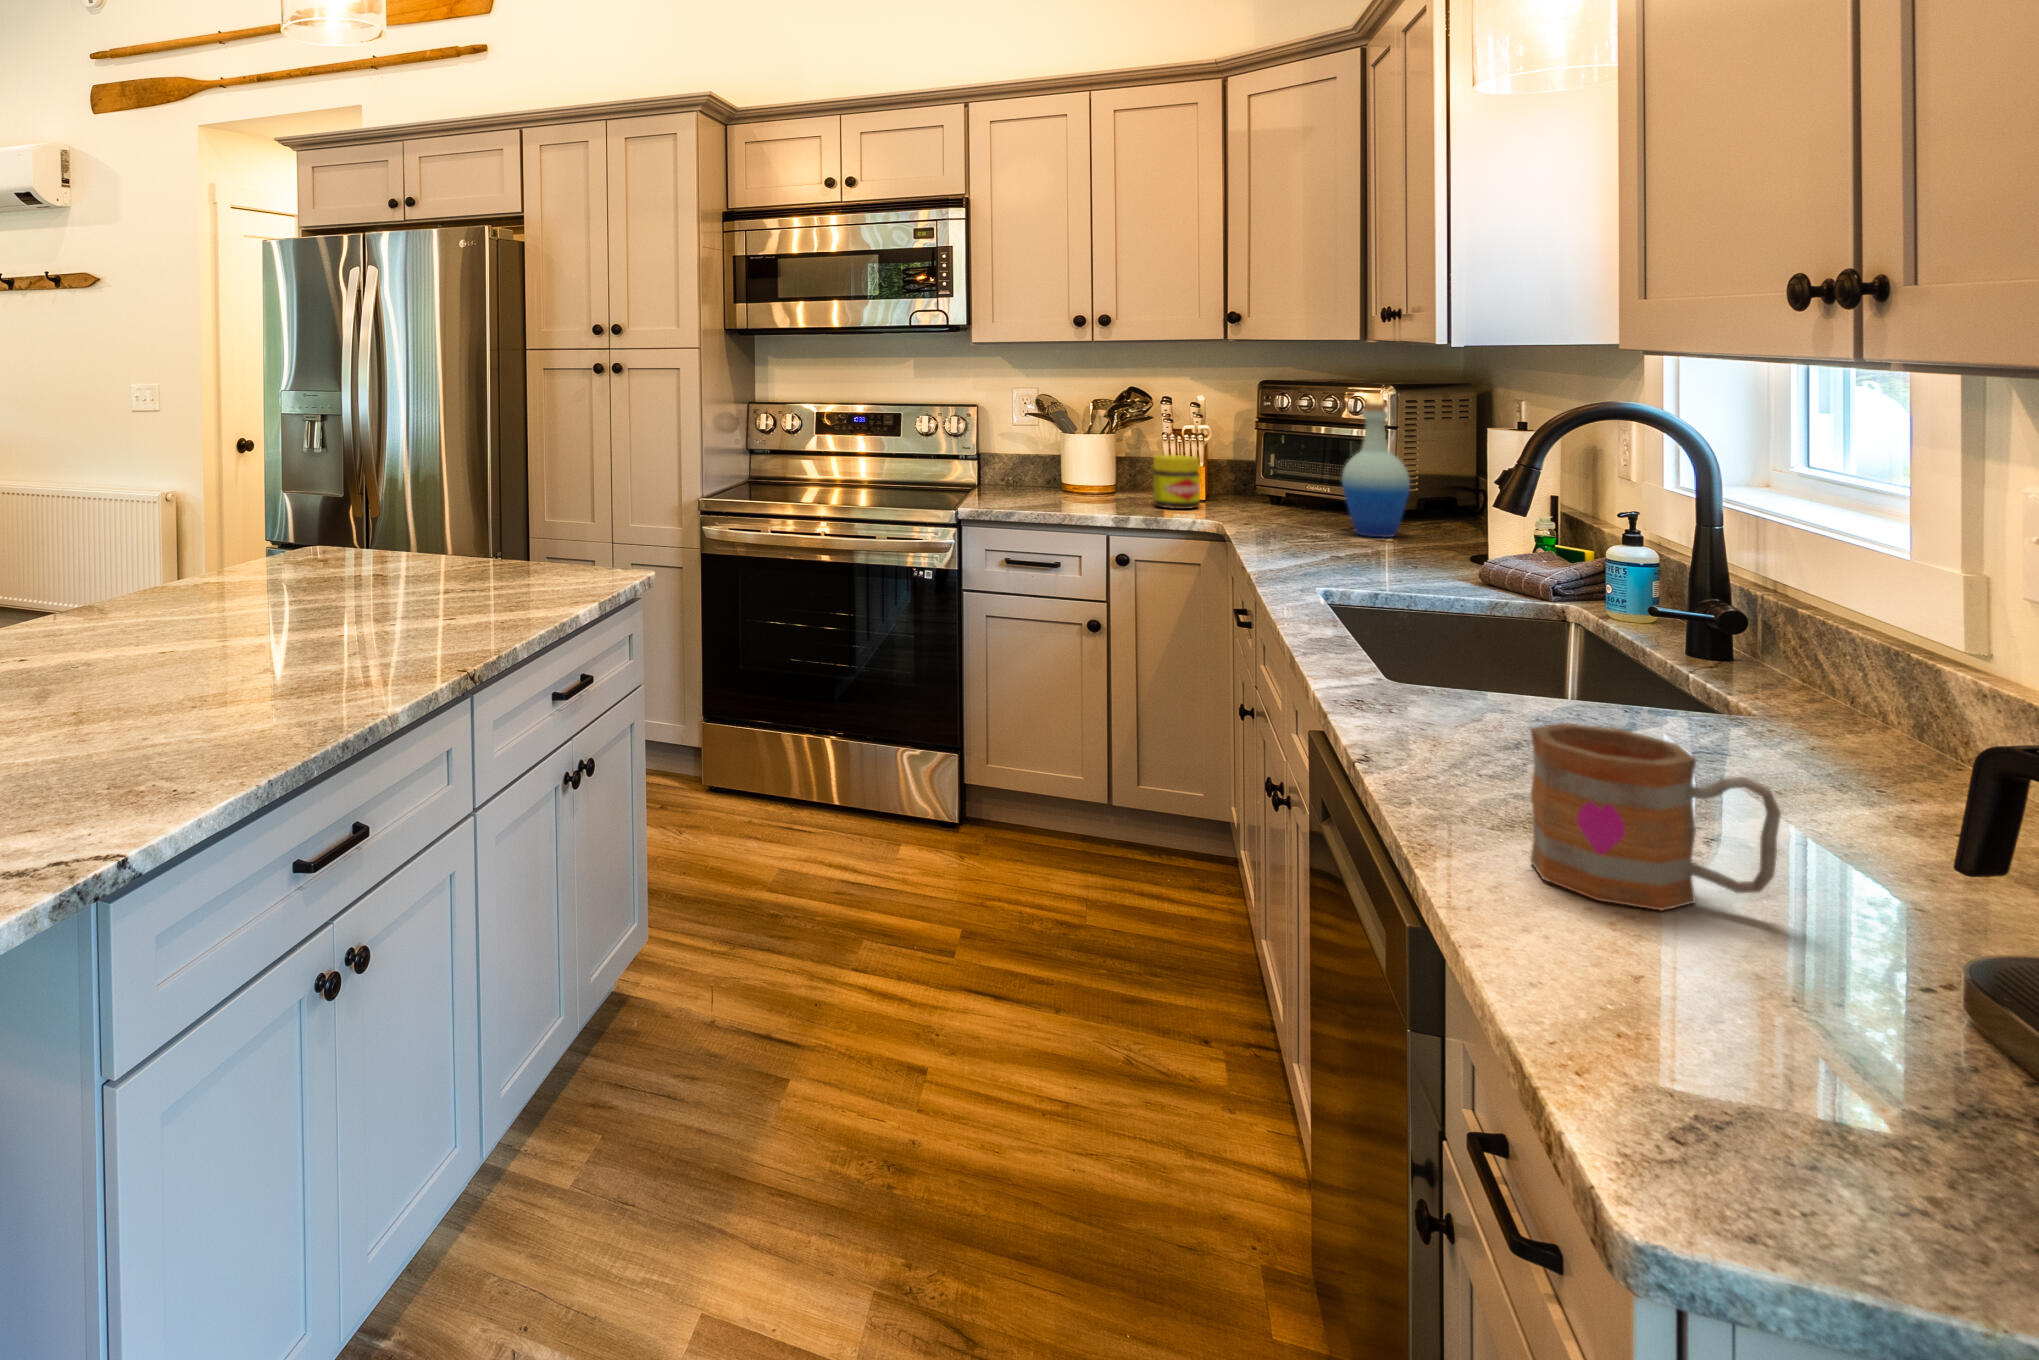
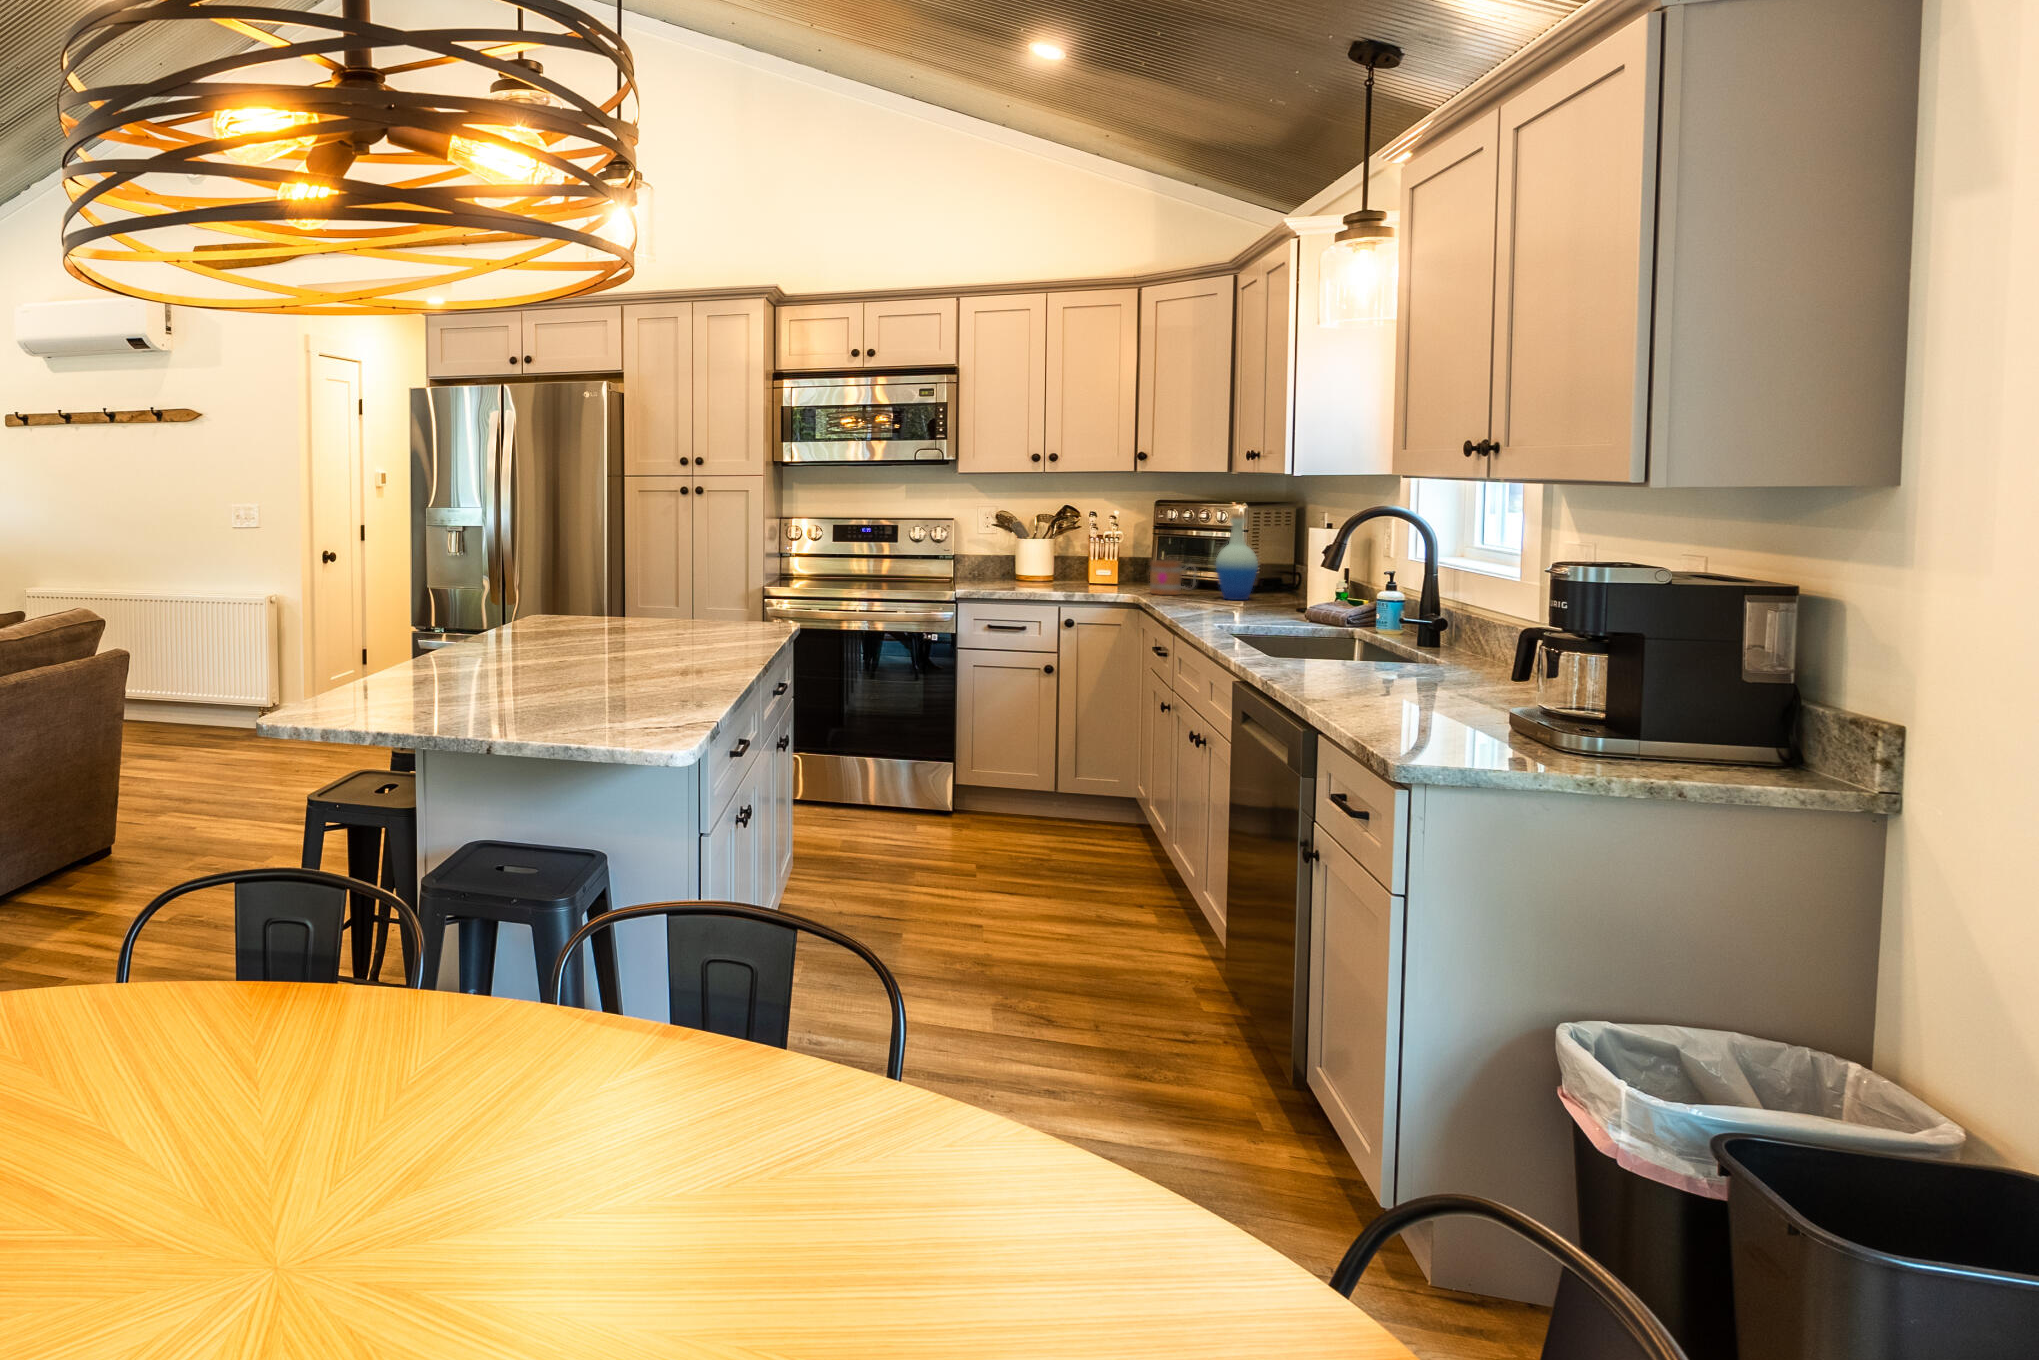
jar: present [1153,455,1200,509] -> none [1084,552,1117,588]
mug: present [1530,723,1781,910] -> present [1150,560,1196,595]

